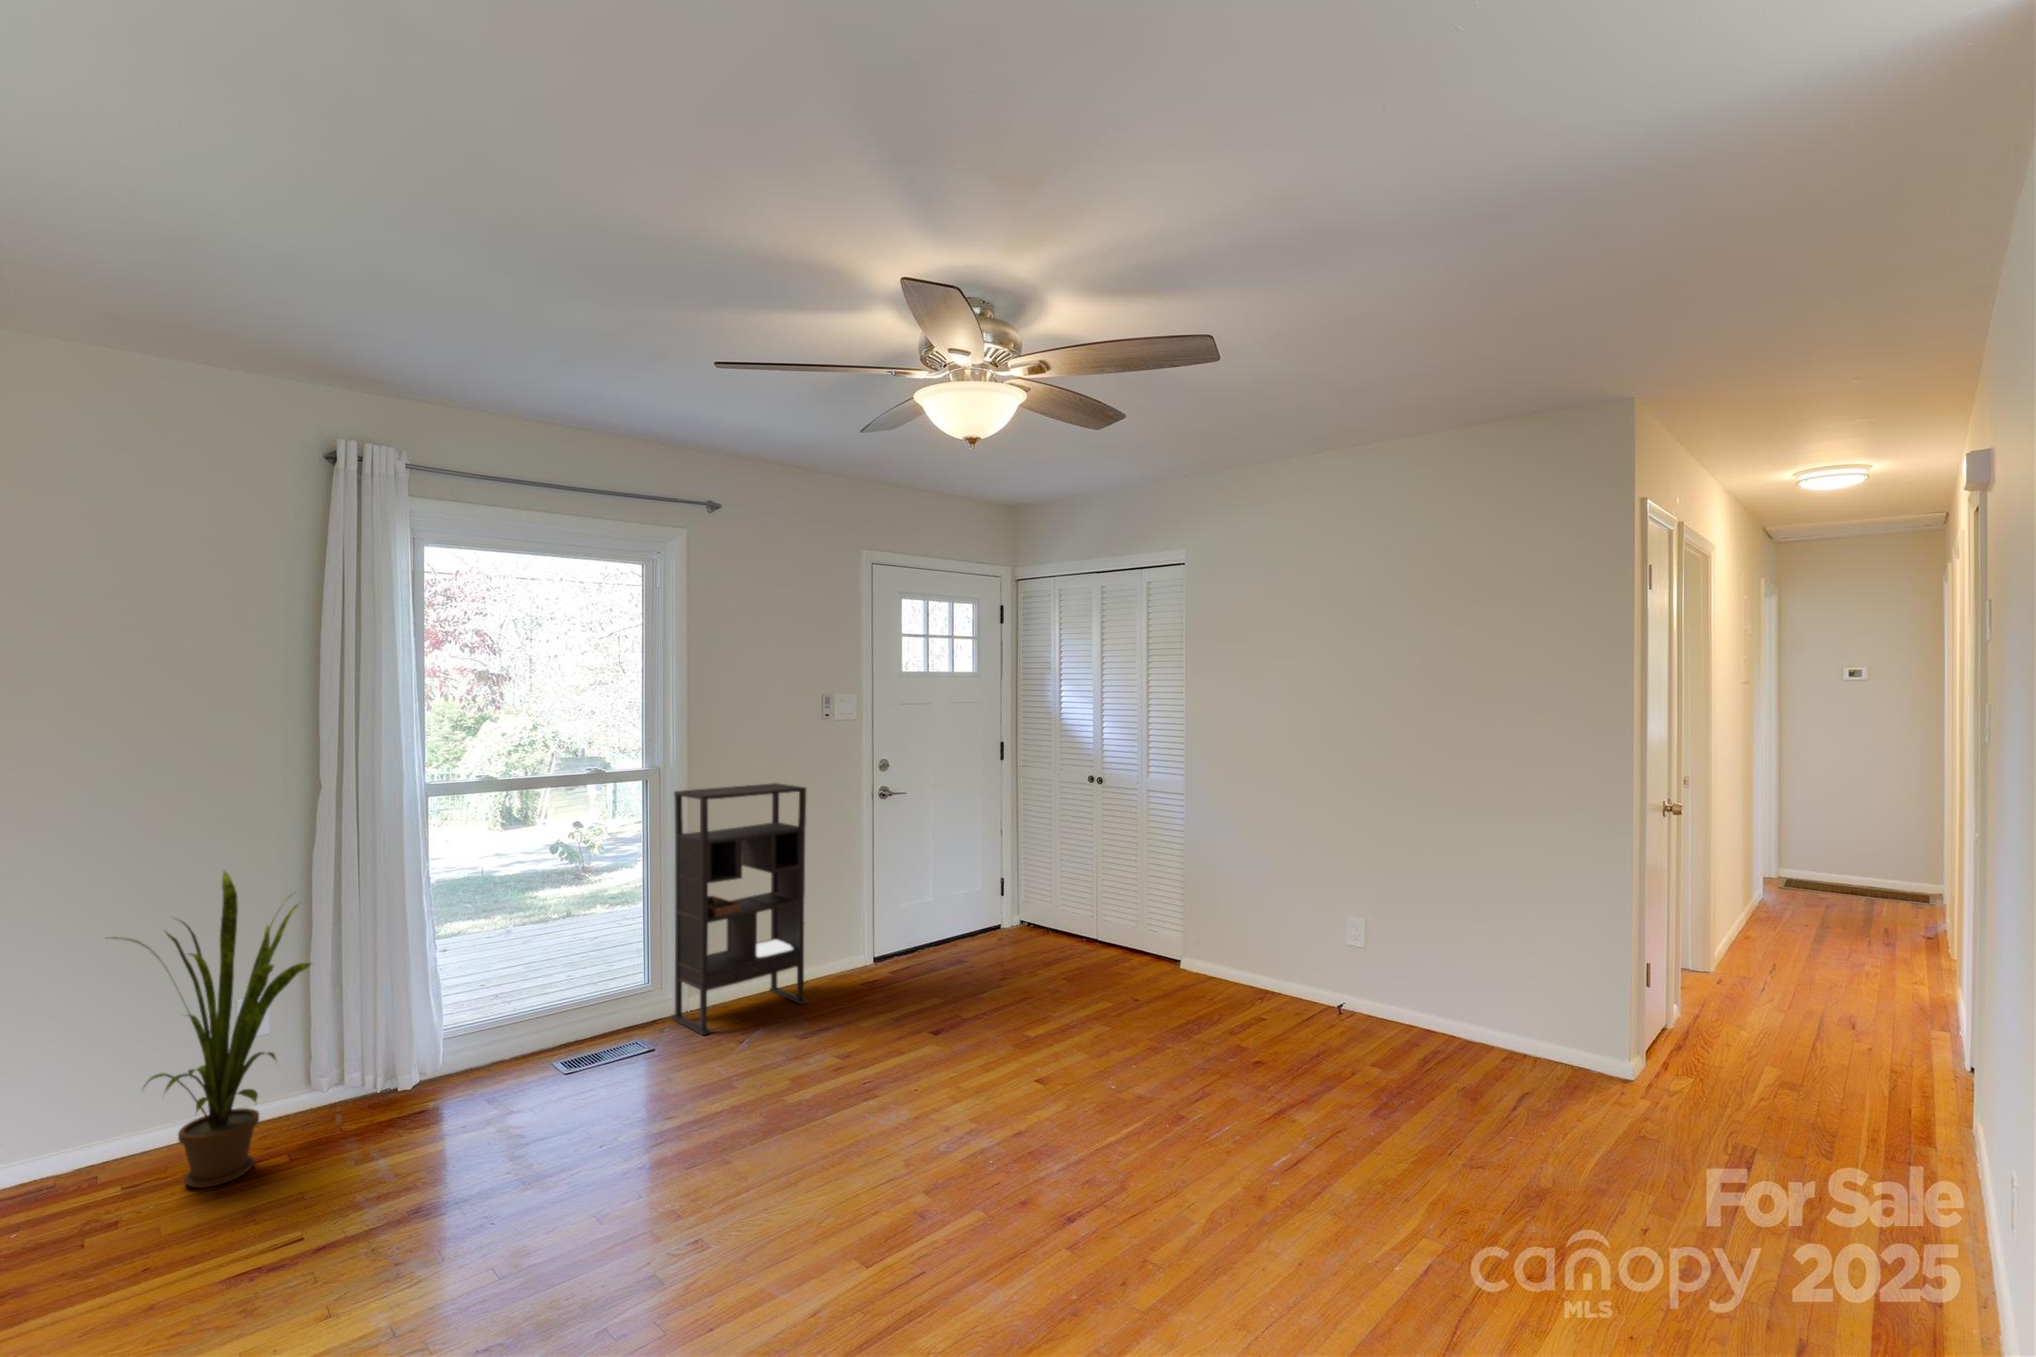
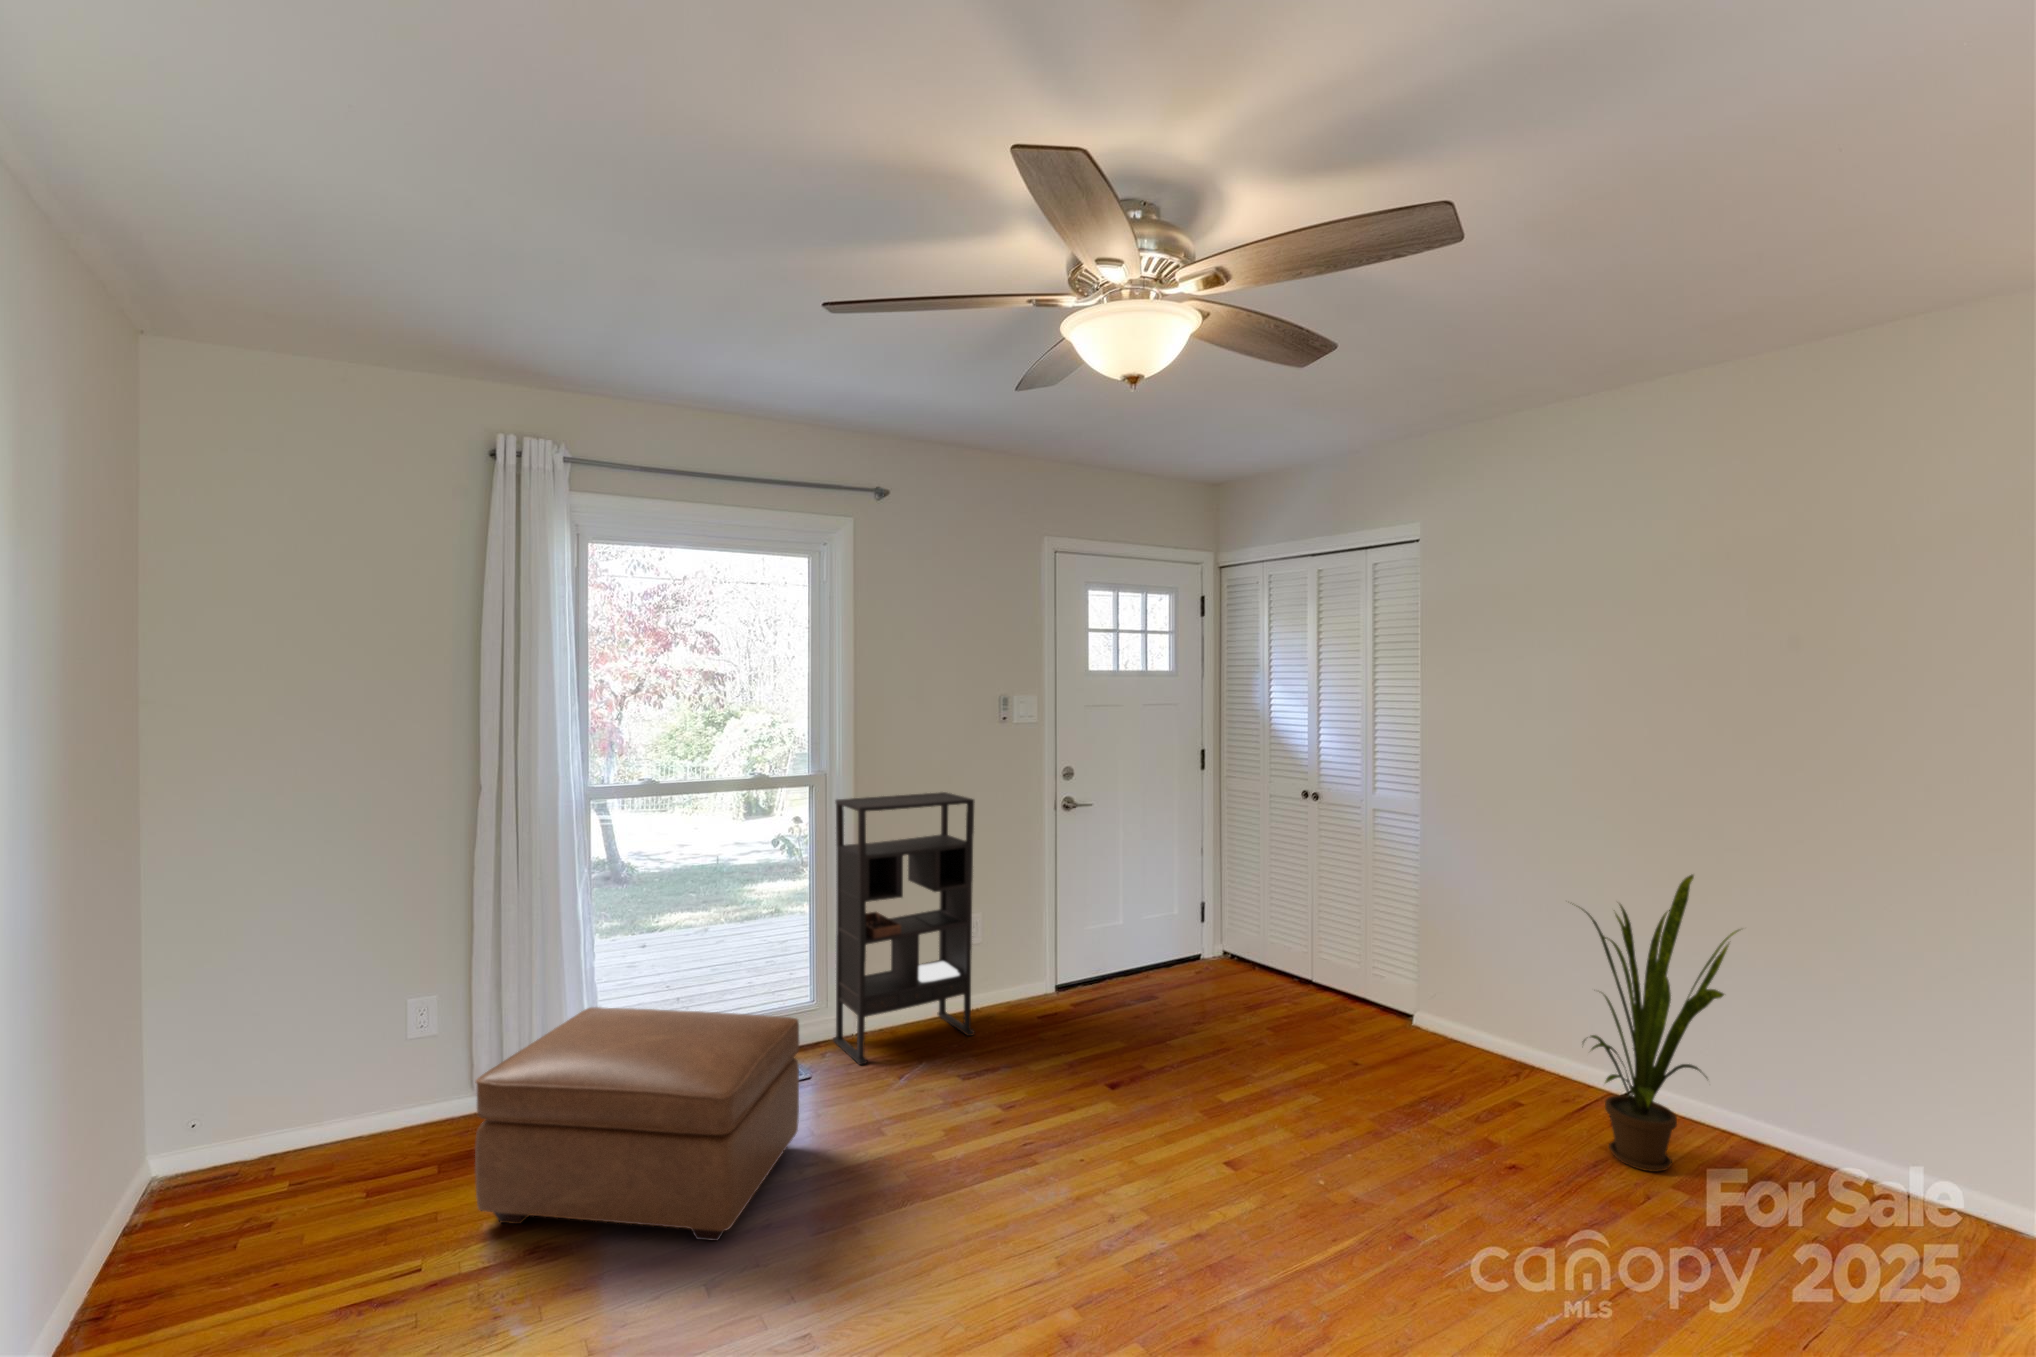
house plant: present [115,871,311,1188] -> present [1582,875,1739,1172]
ottoman: none [351,983,661,1189] -> present [475,1007,799,1241]

